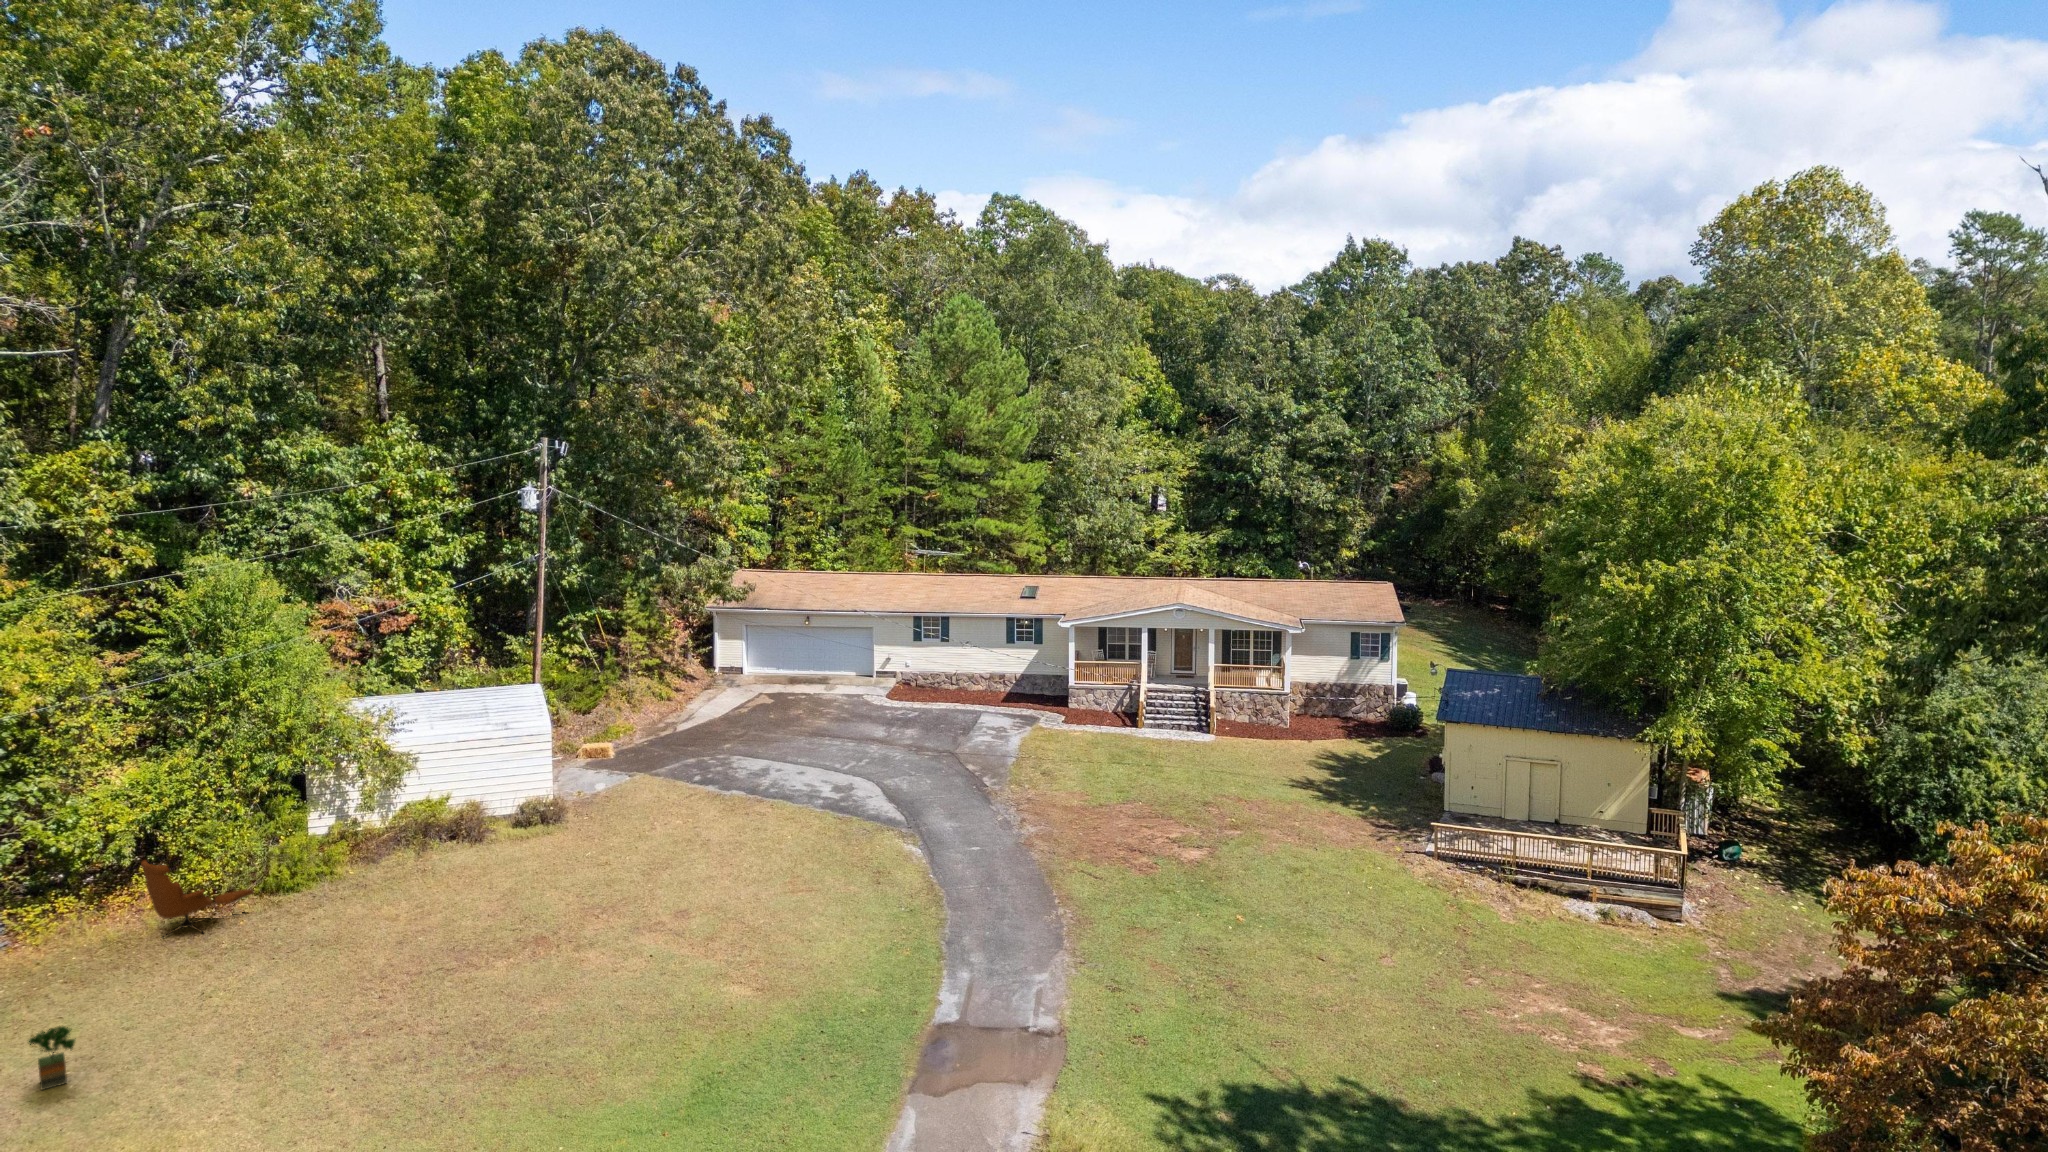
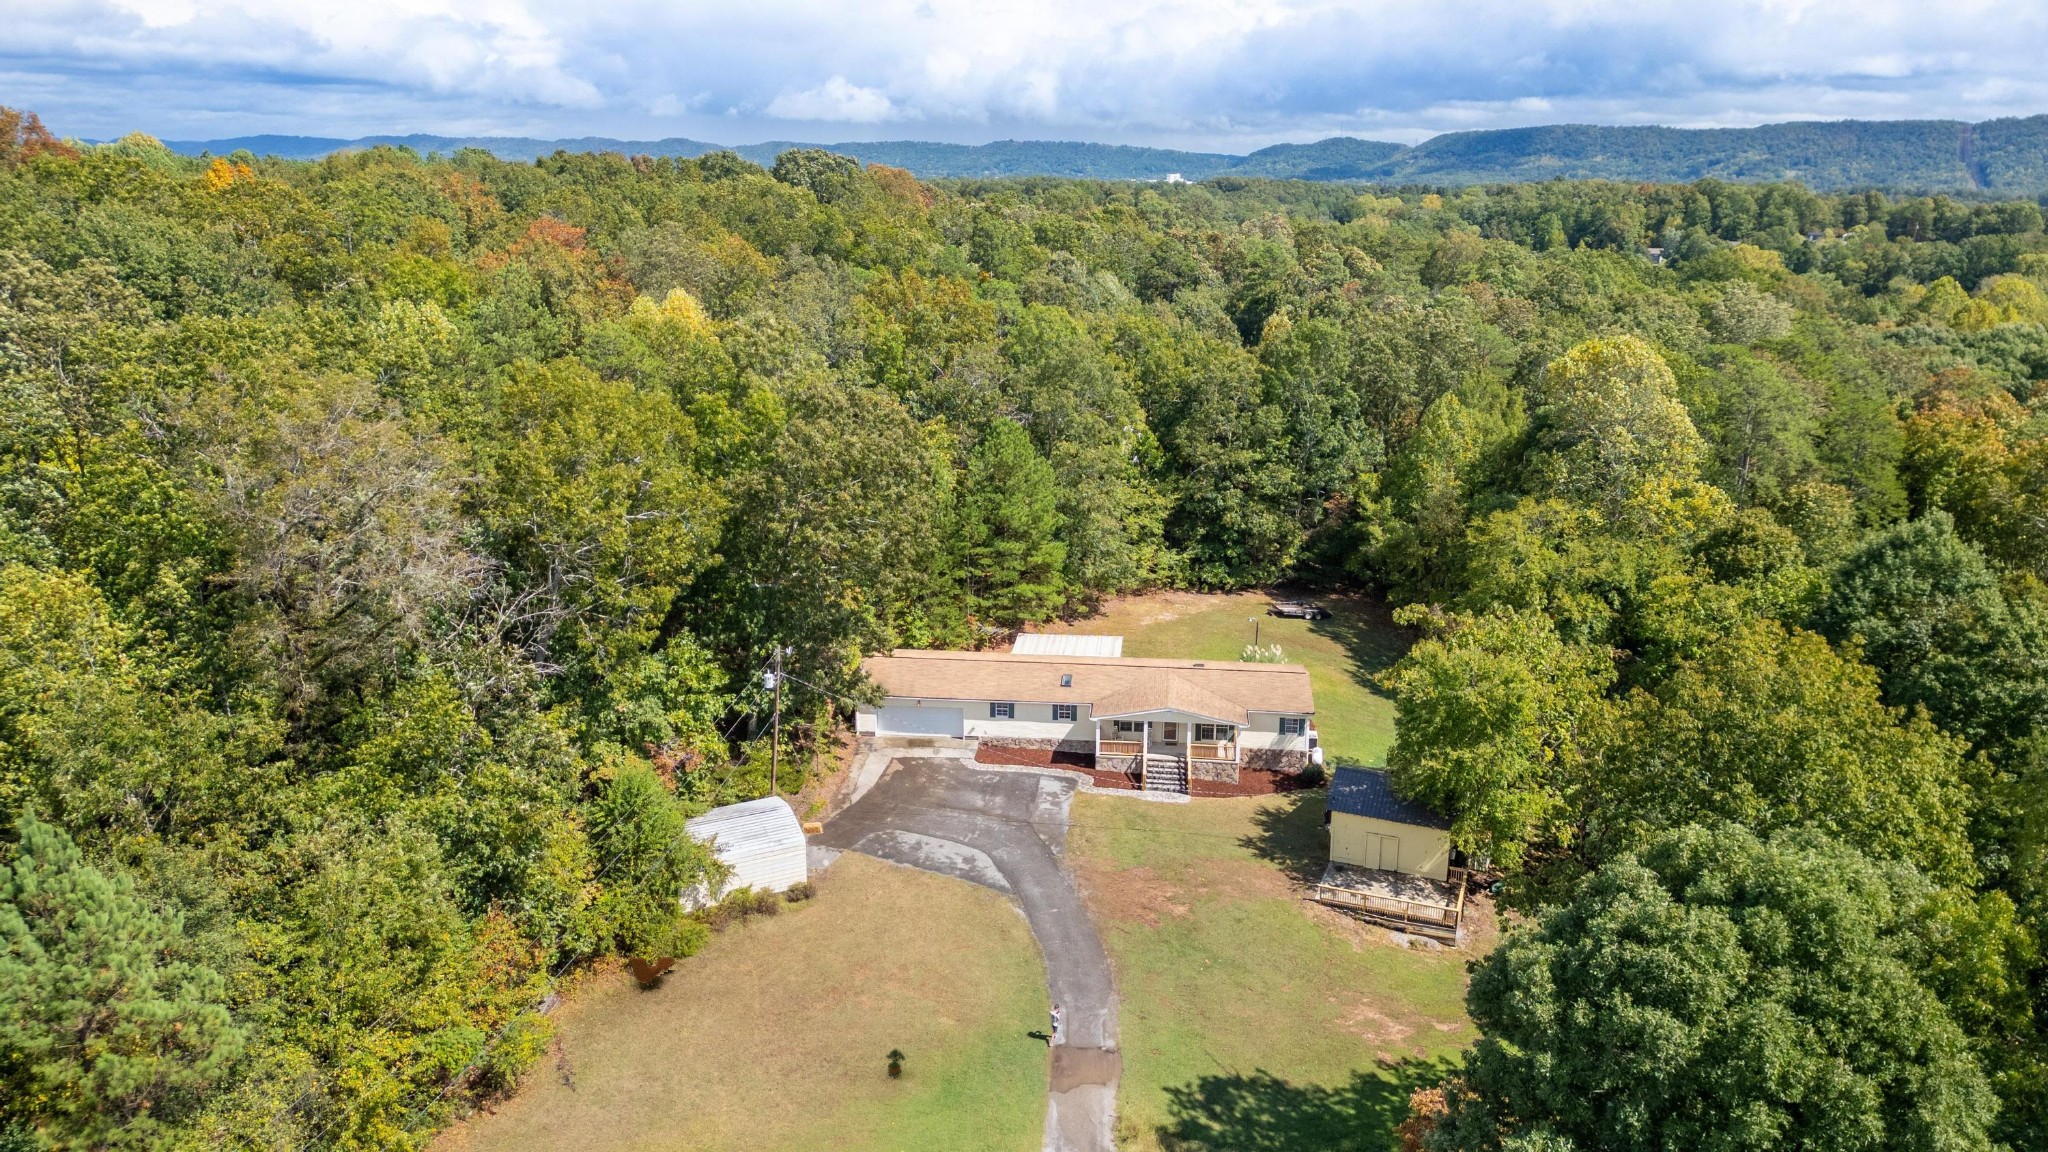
potted tree: present [29,1026,76,1090] -> present [886,1049,905,1078]

